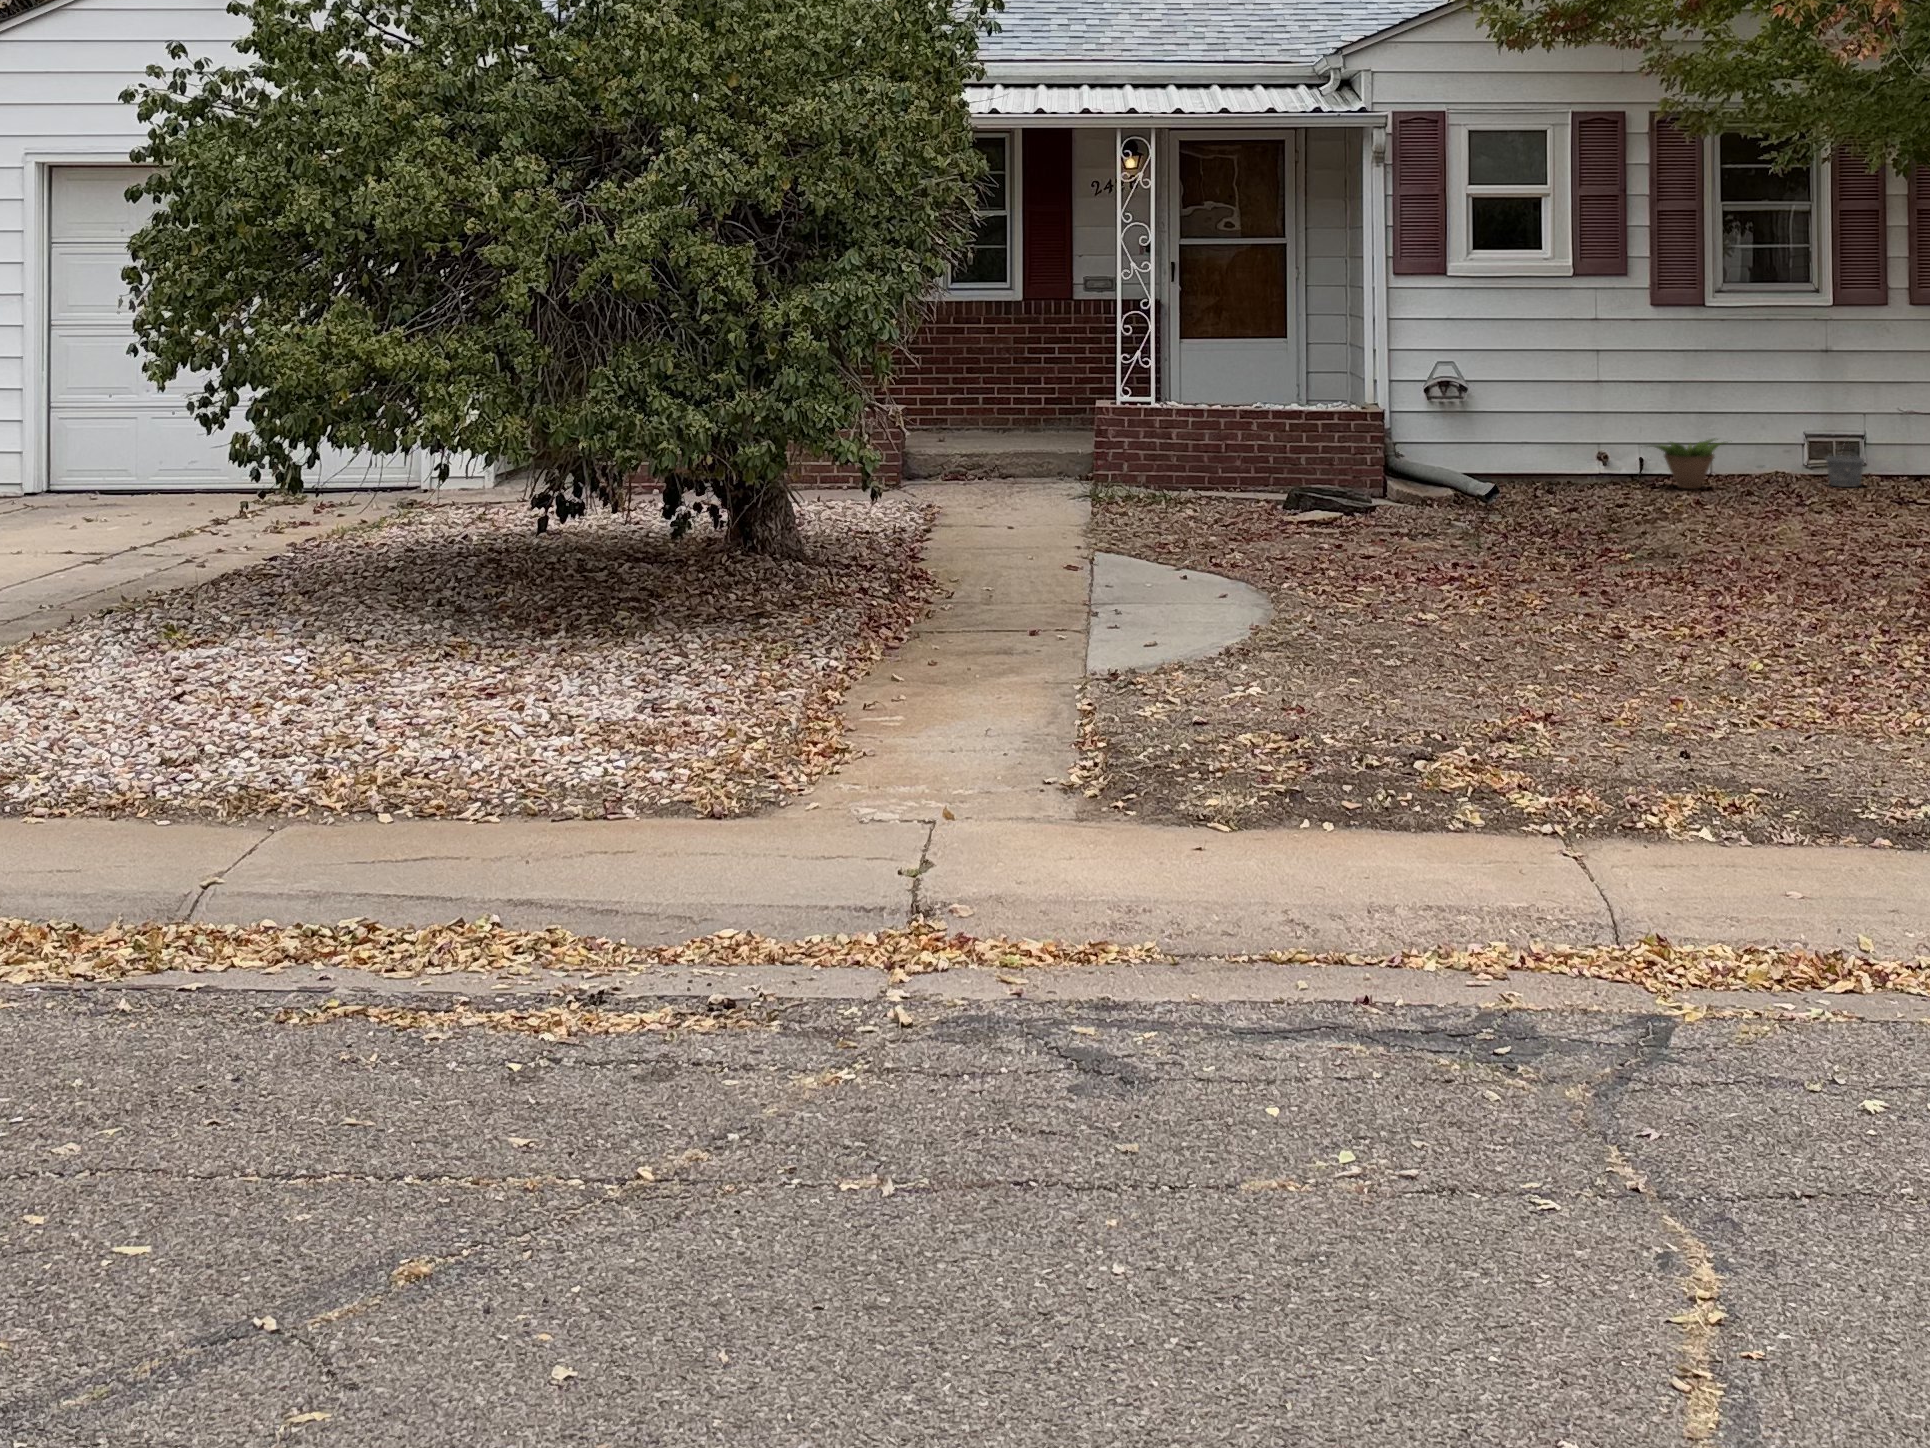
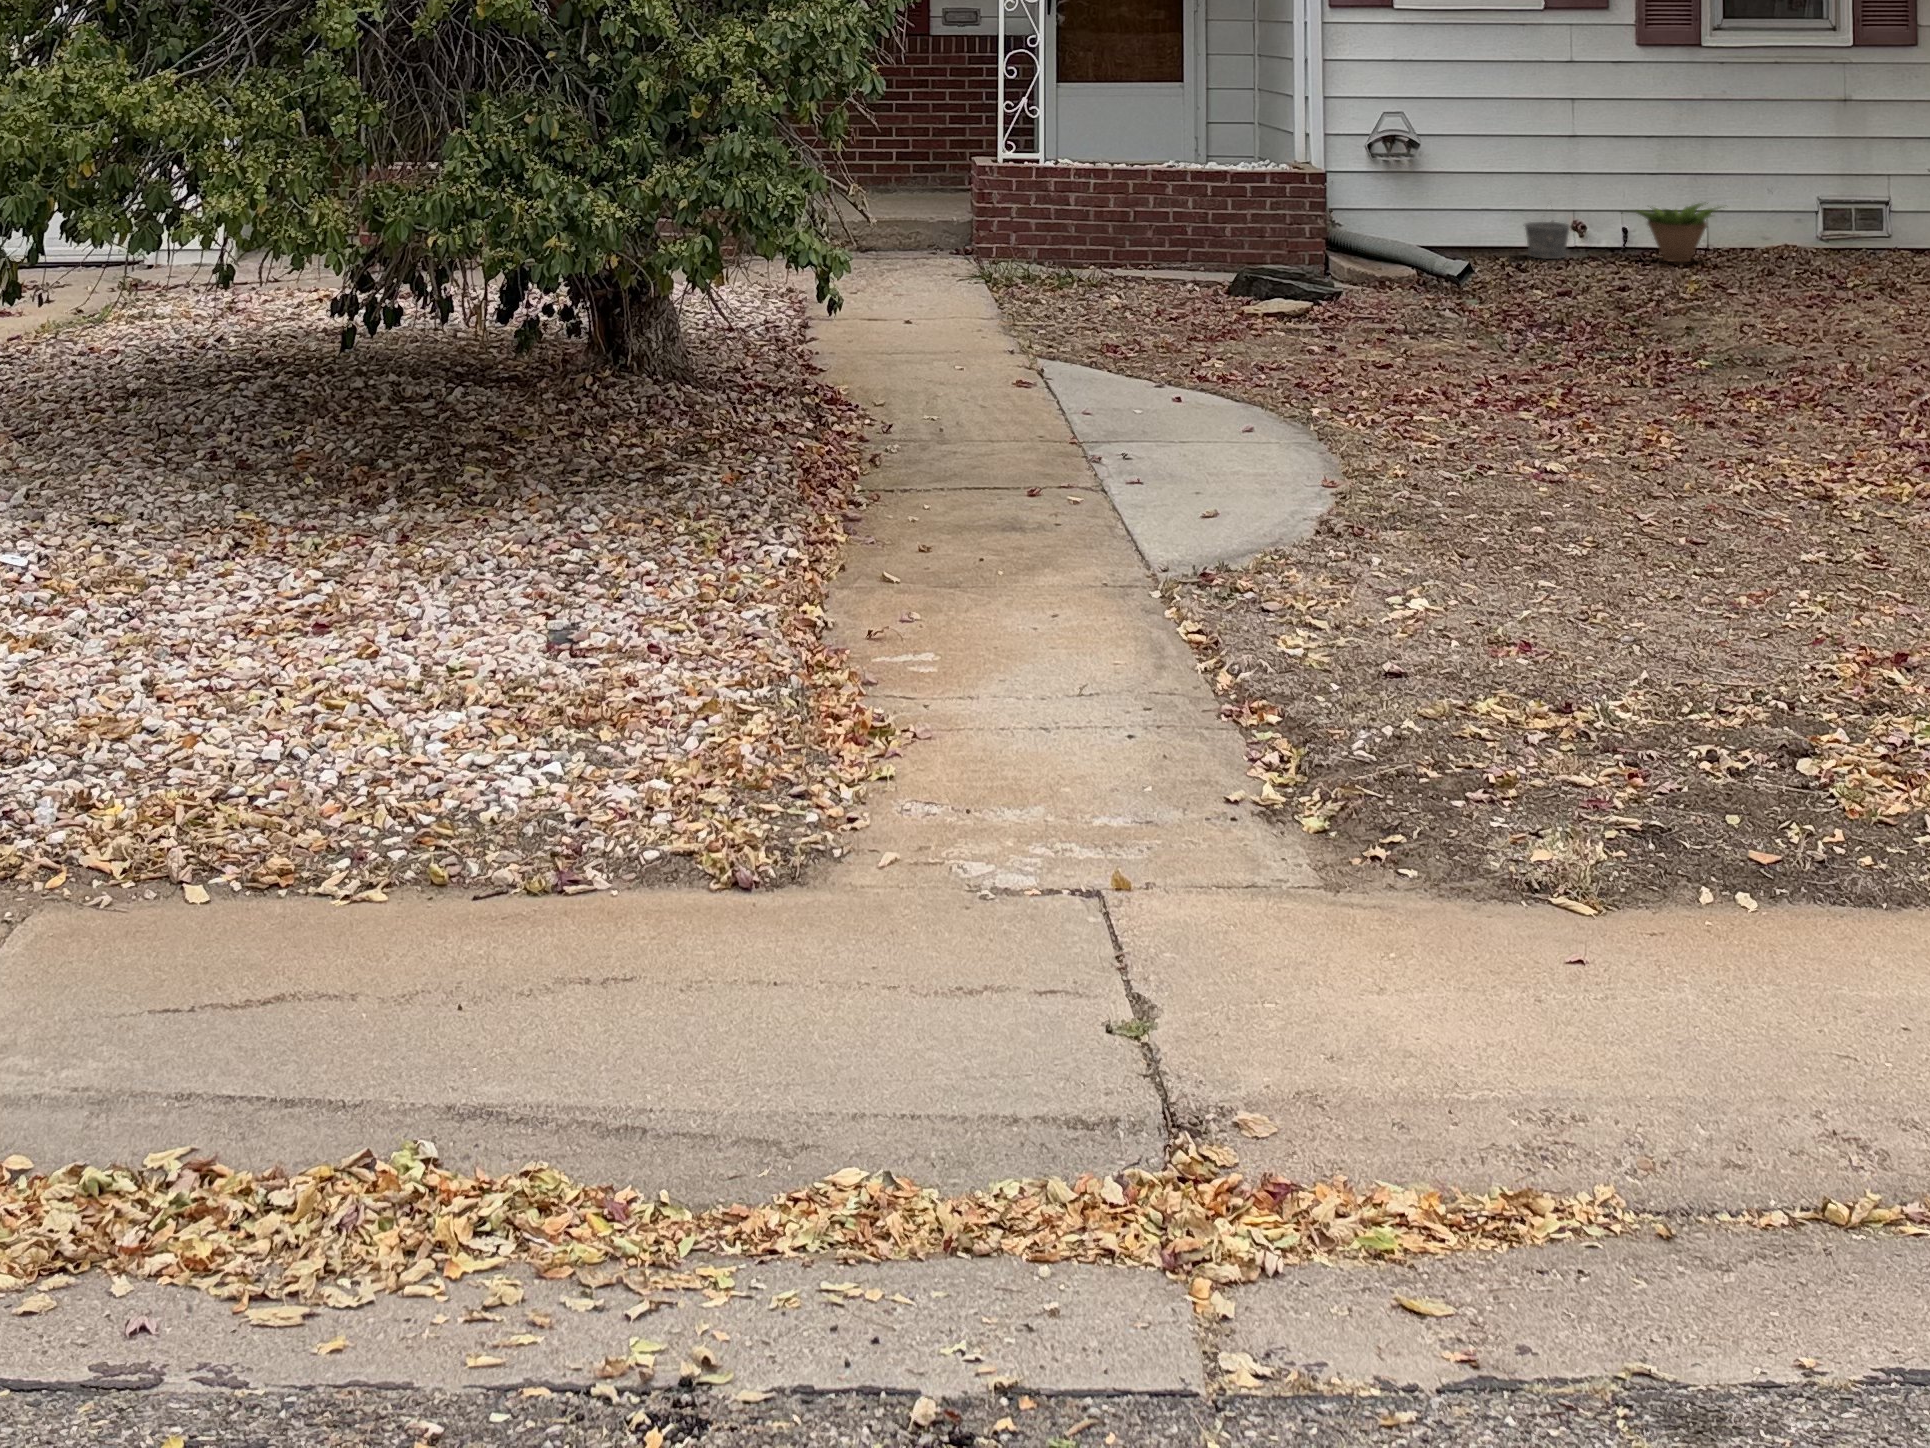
bucket: present [1825,455,1865,487] -> present [1525,221,1570,259]

